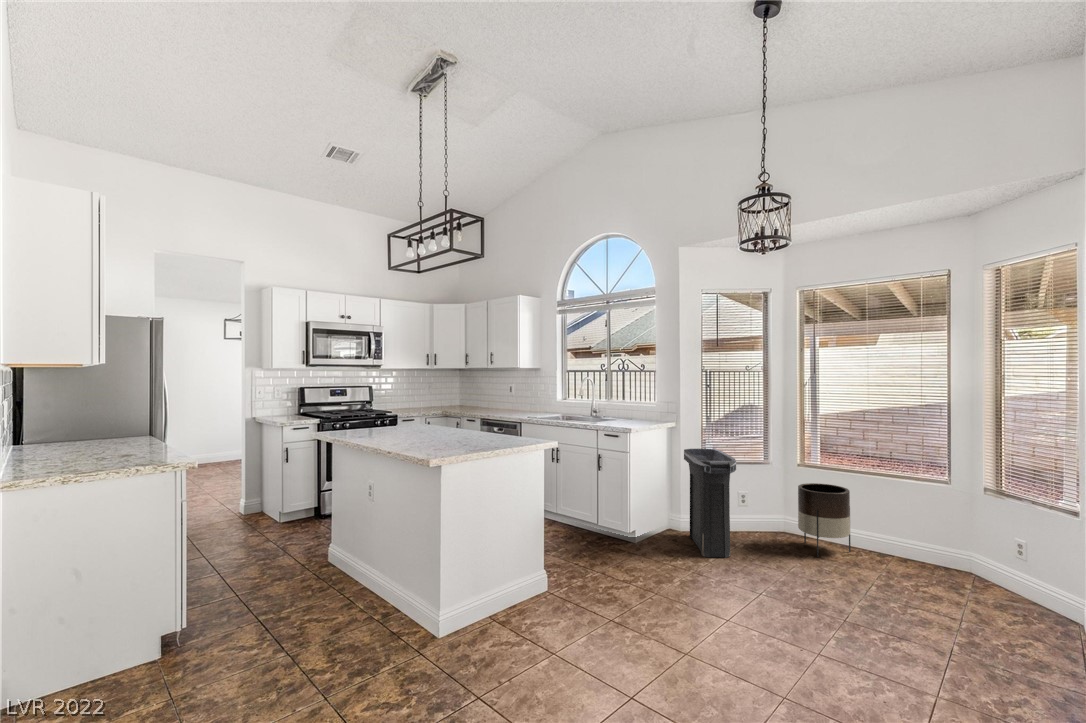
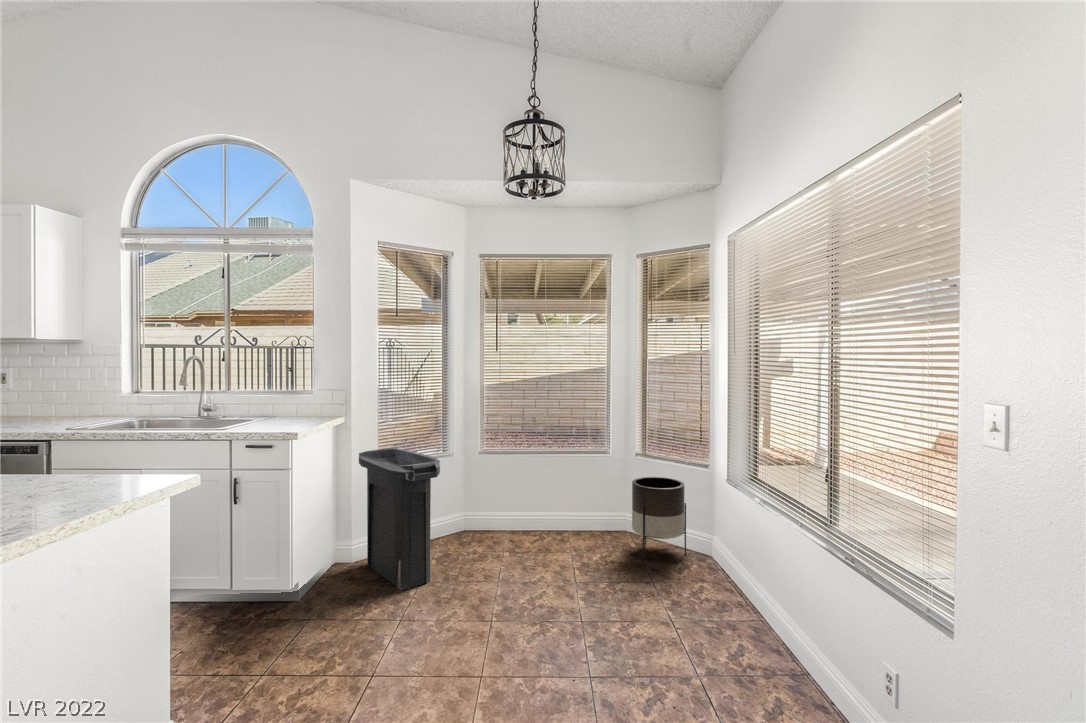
planter: present [798,483,851,557] -> present [632,477,686,559]

